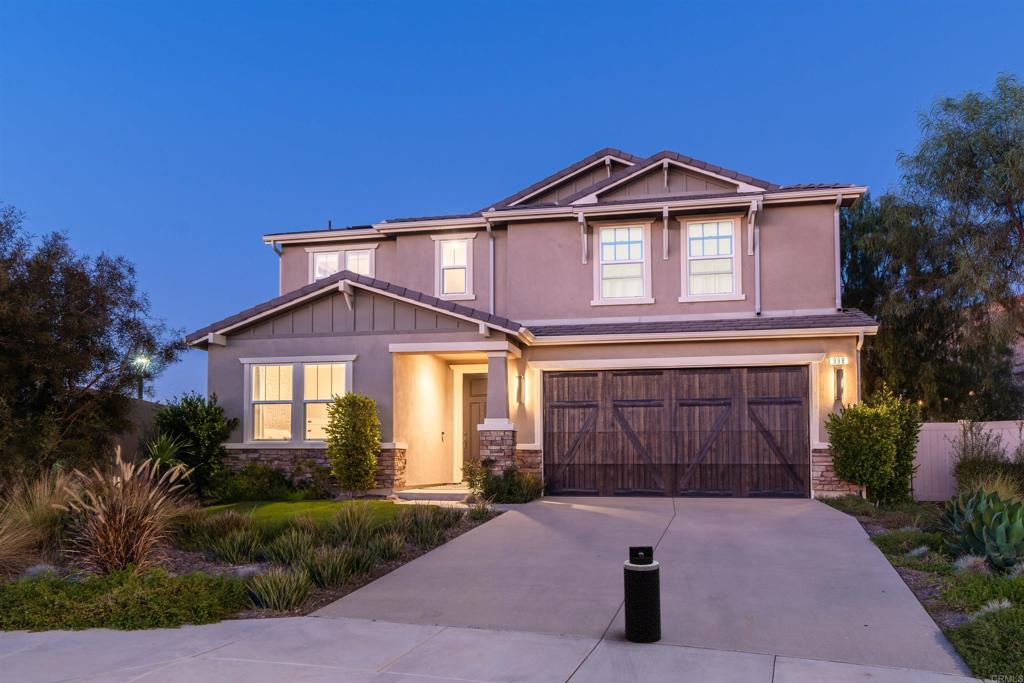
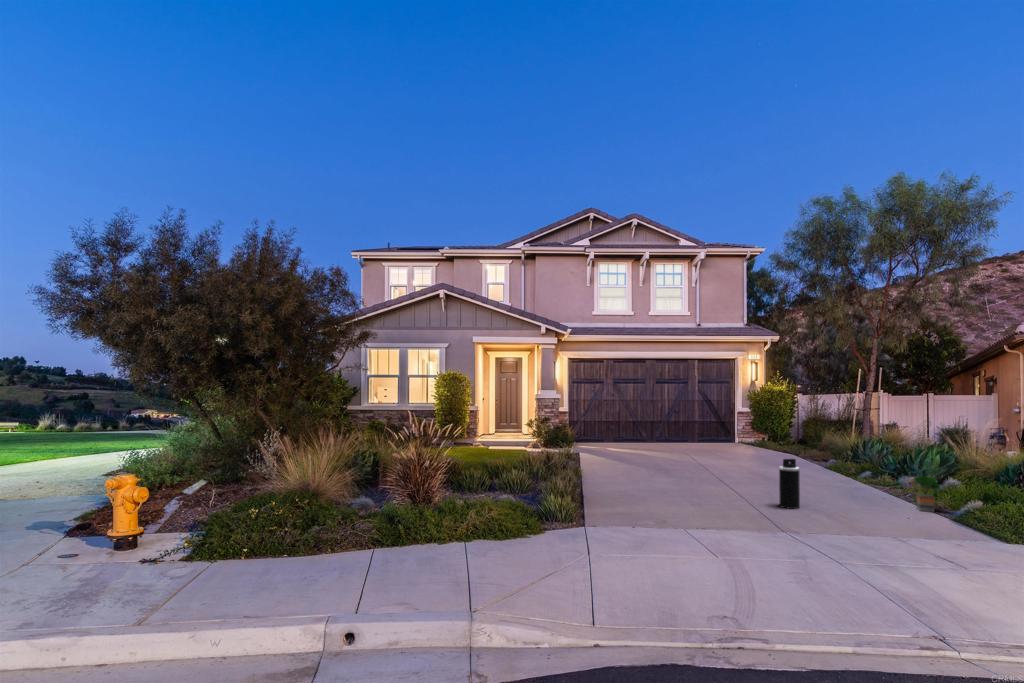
potted tree: none [885,587,938,665] -> present [913,476,940,512]

